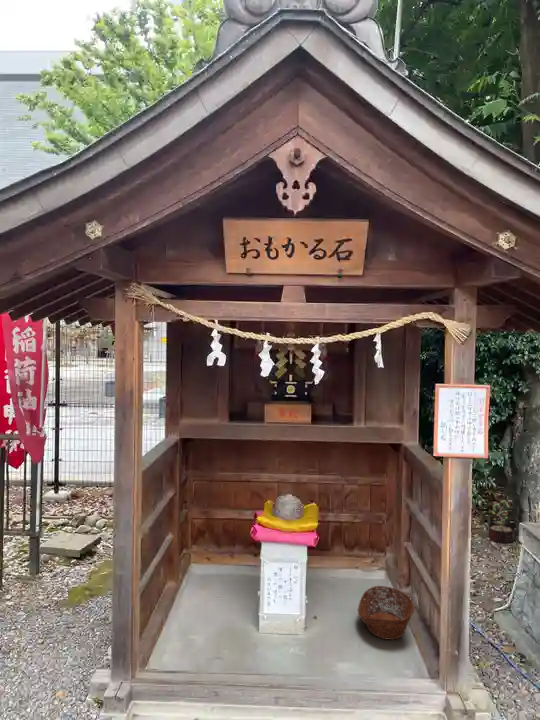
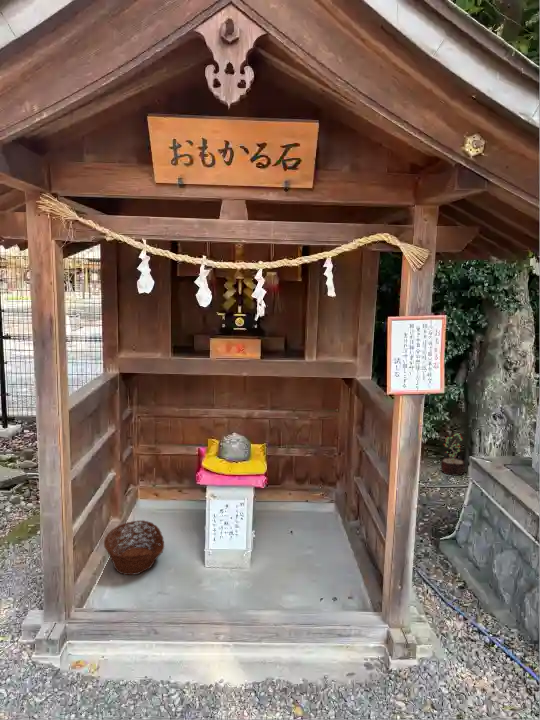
basket: present [358,586,415,640] -> present [104,521,164,575]

